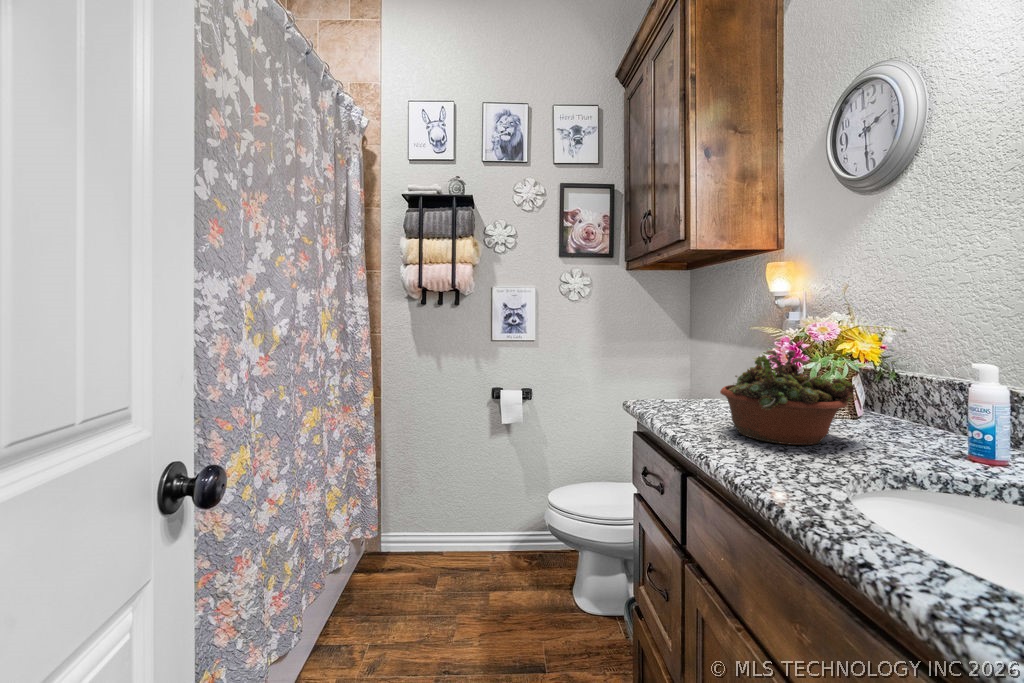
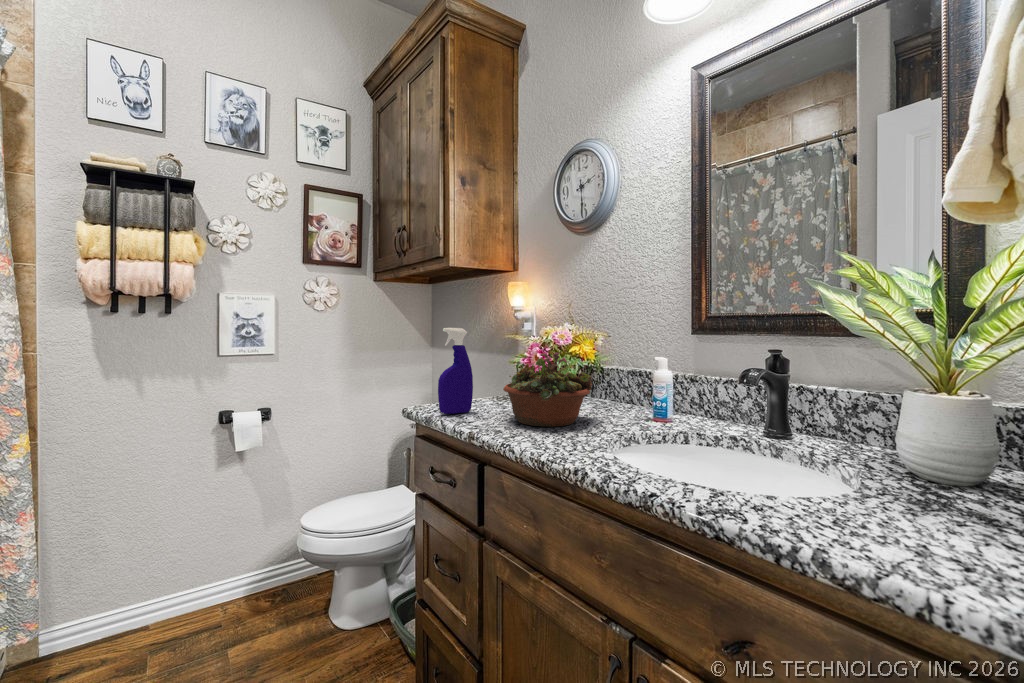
spray bottle: none [650,317,693,413] -> present [438,328,473,414]

